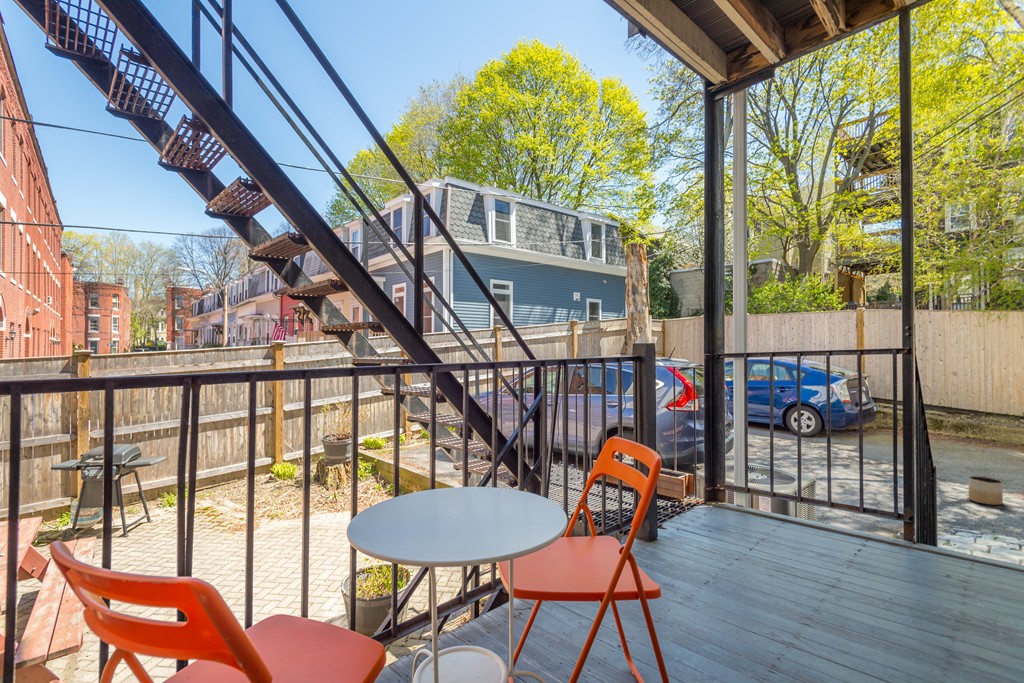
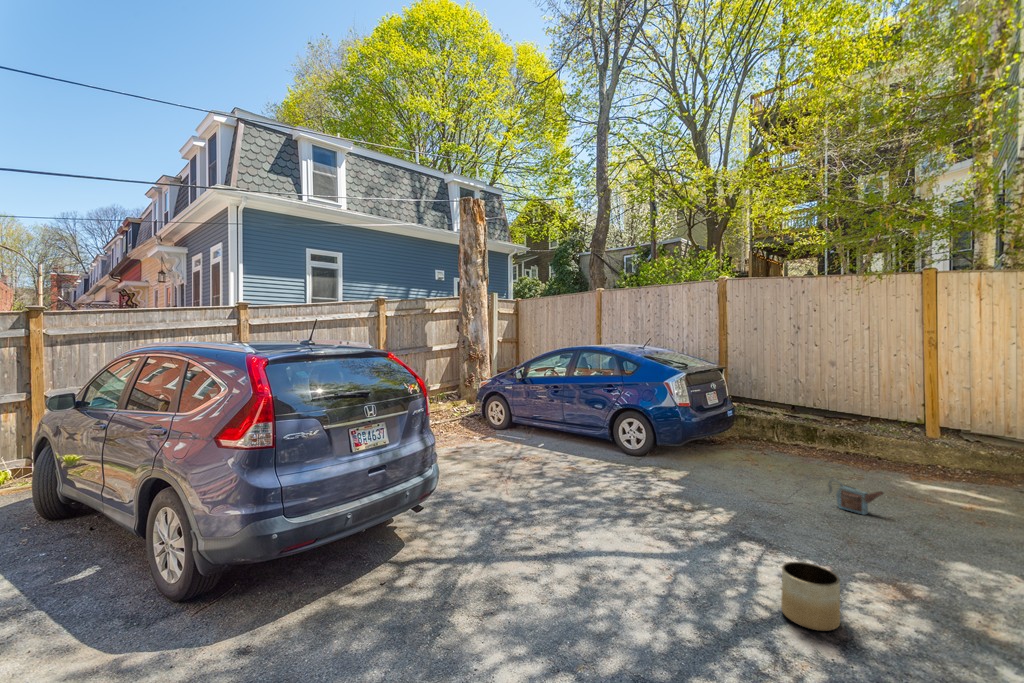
watering can: none [968,447,1010,468] -> present [828,479,883,515]

